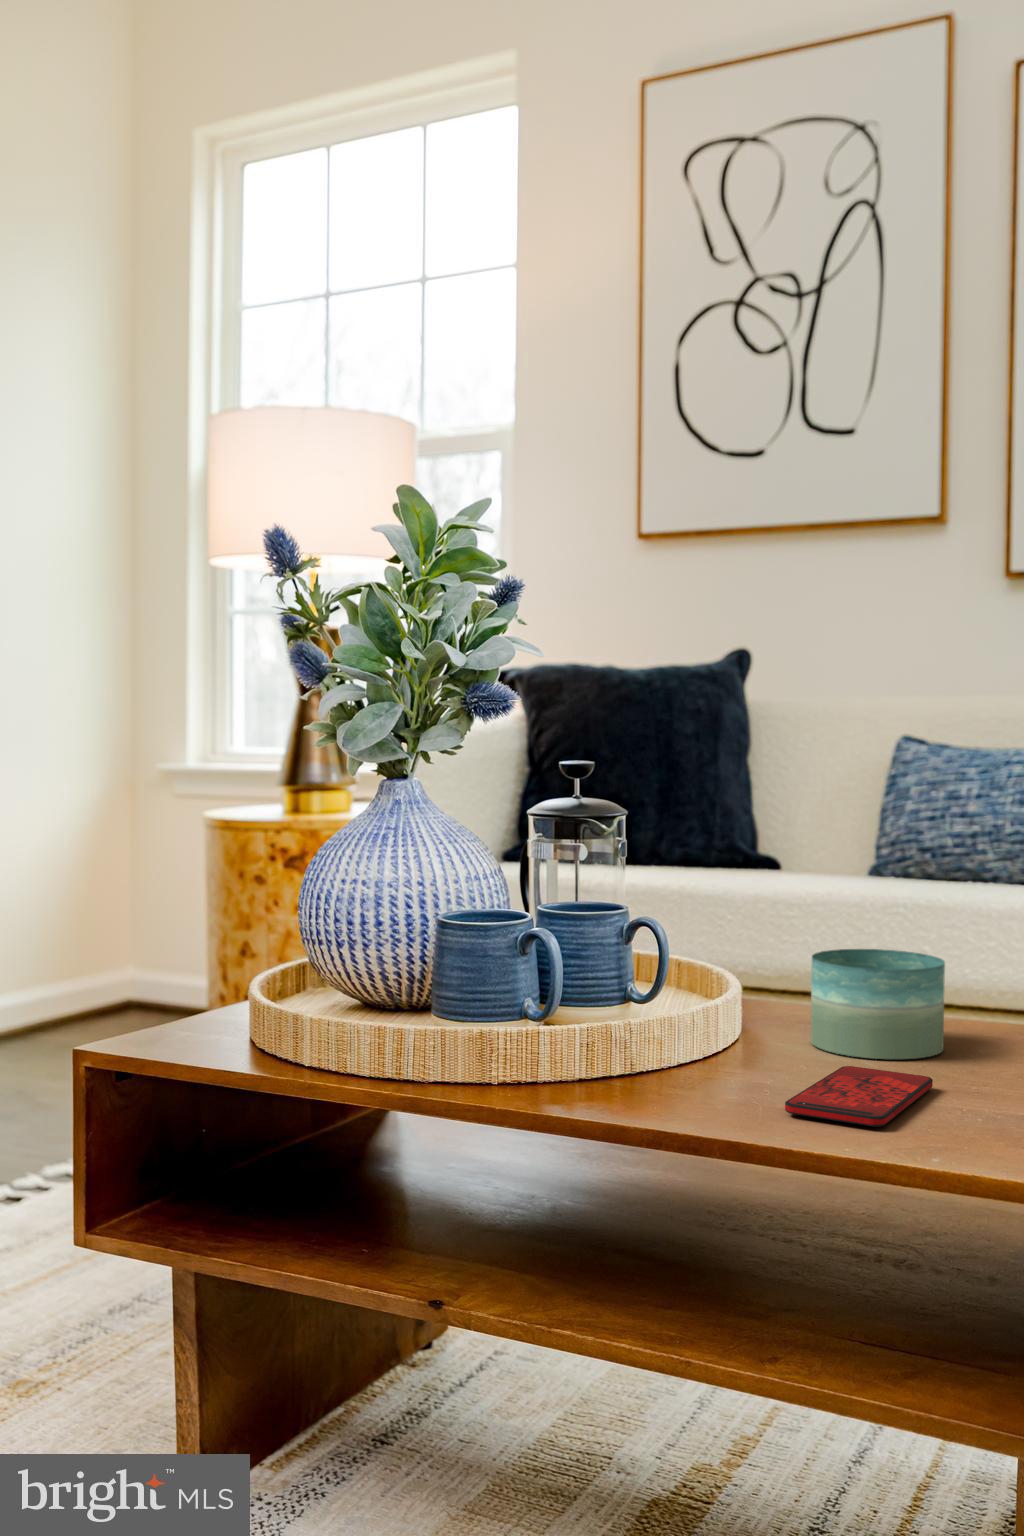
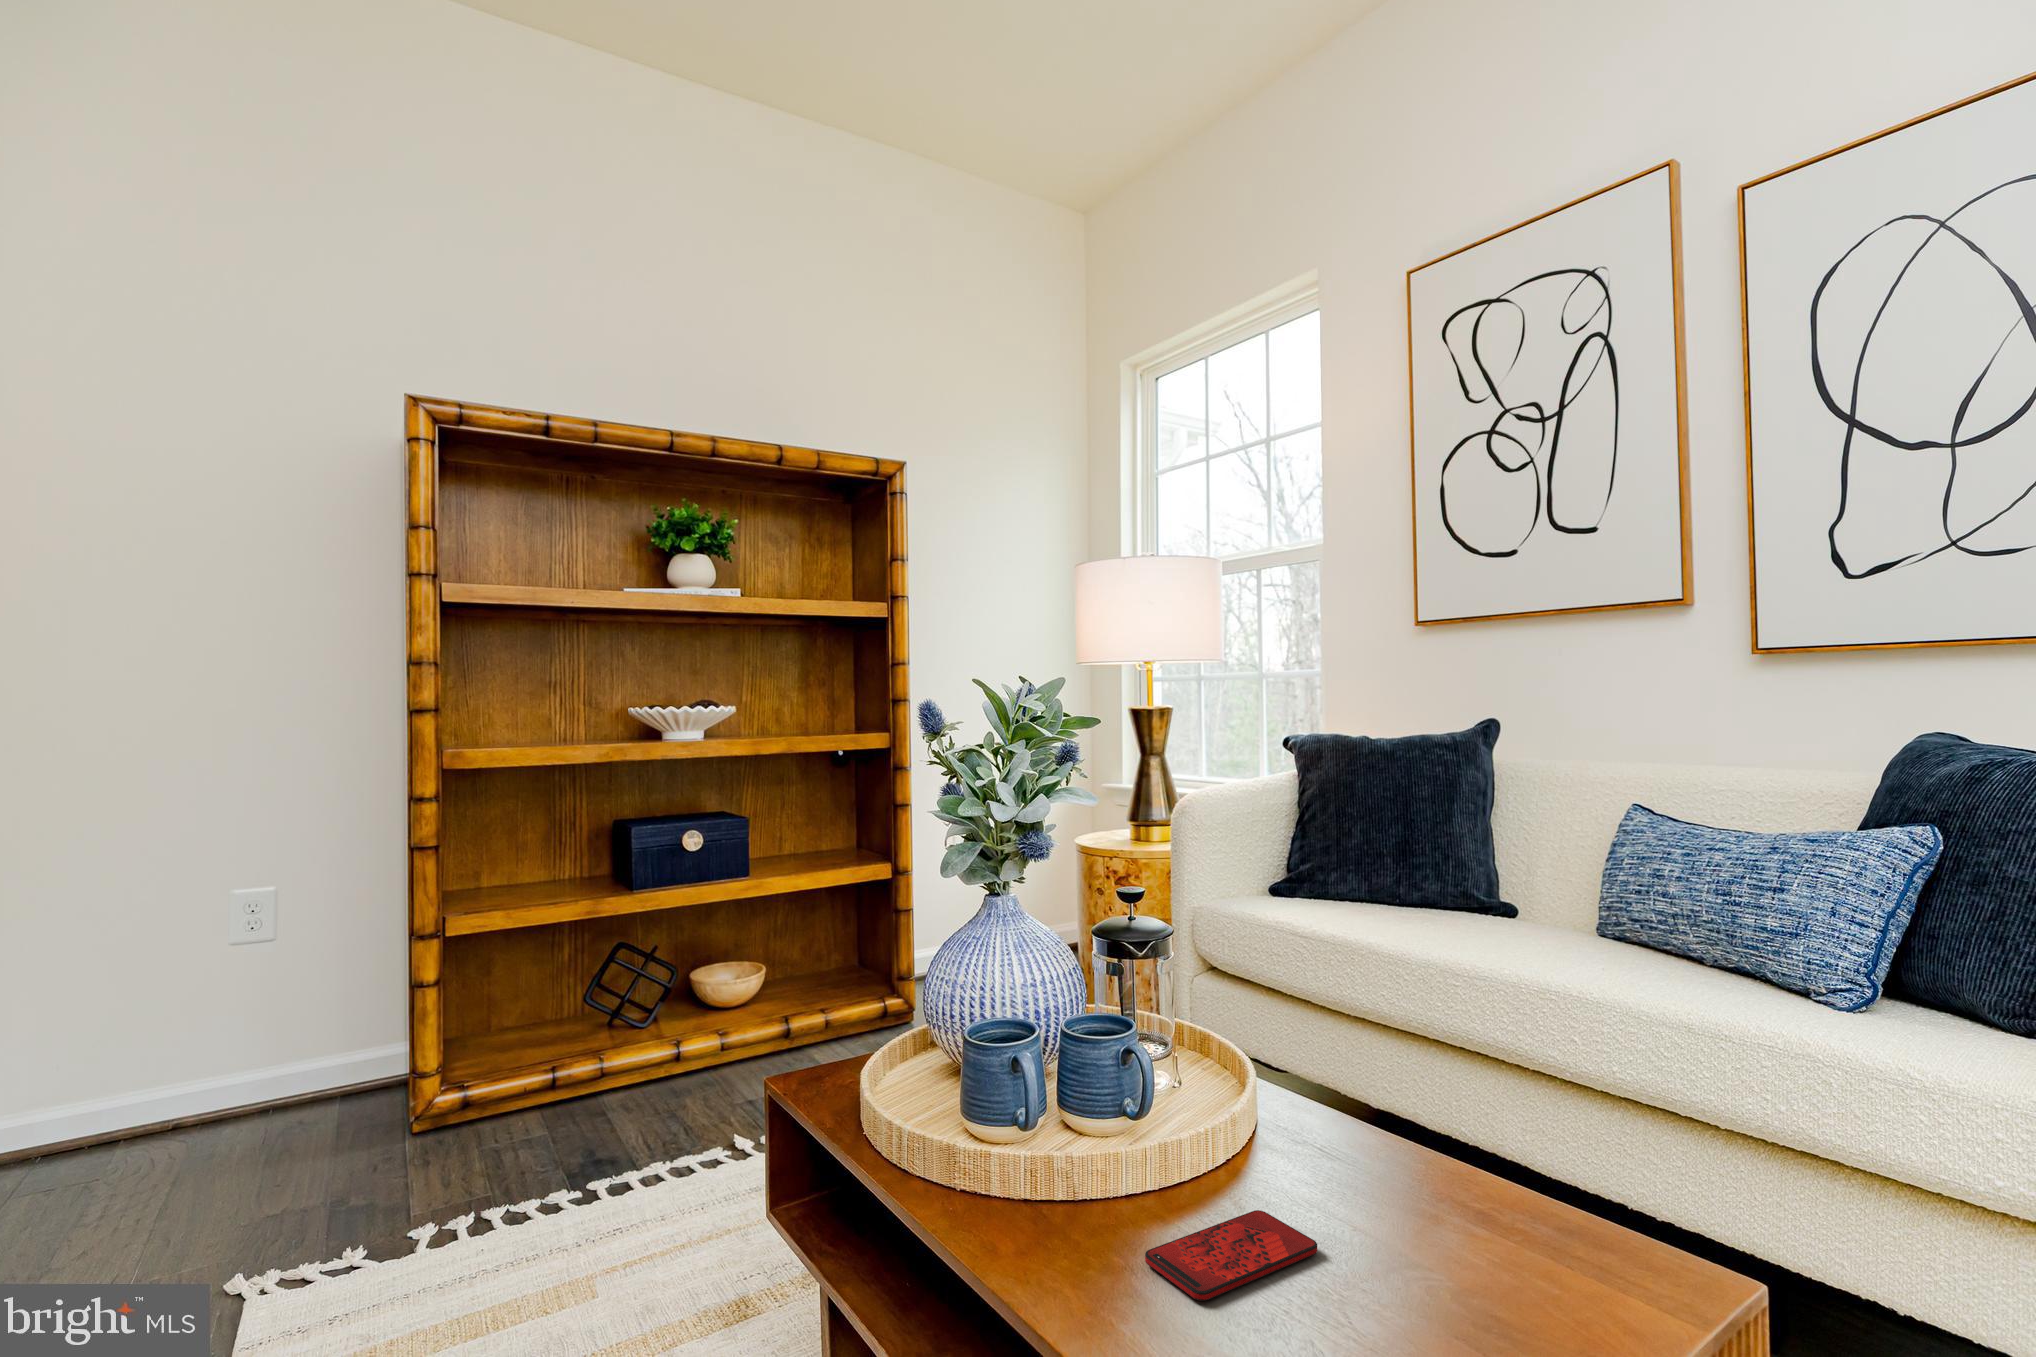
candle: present [811,949,945,1059] -> none [1280,1080,1401,1206]

